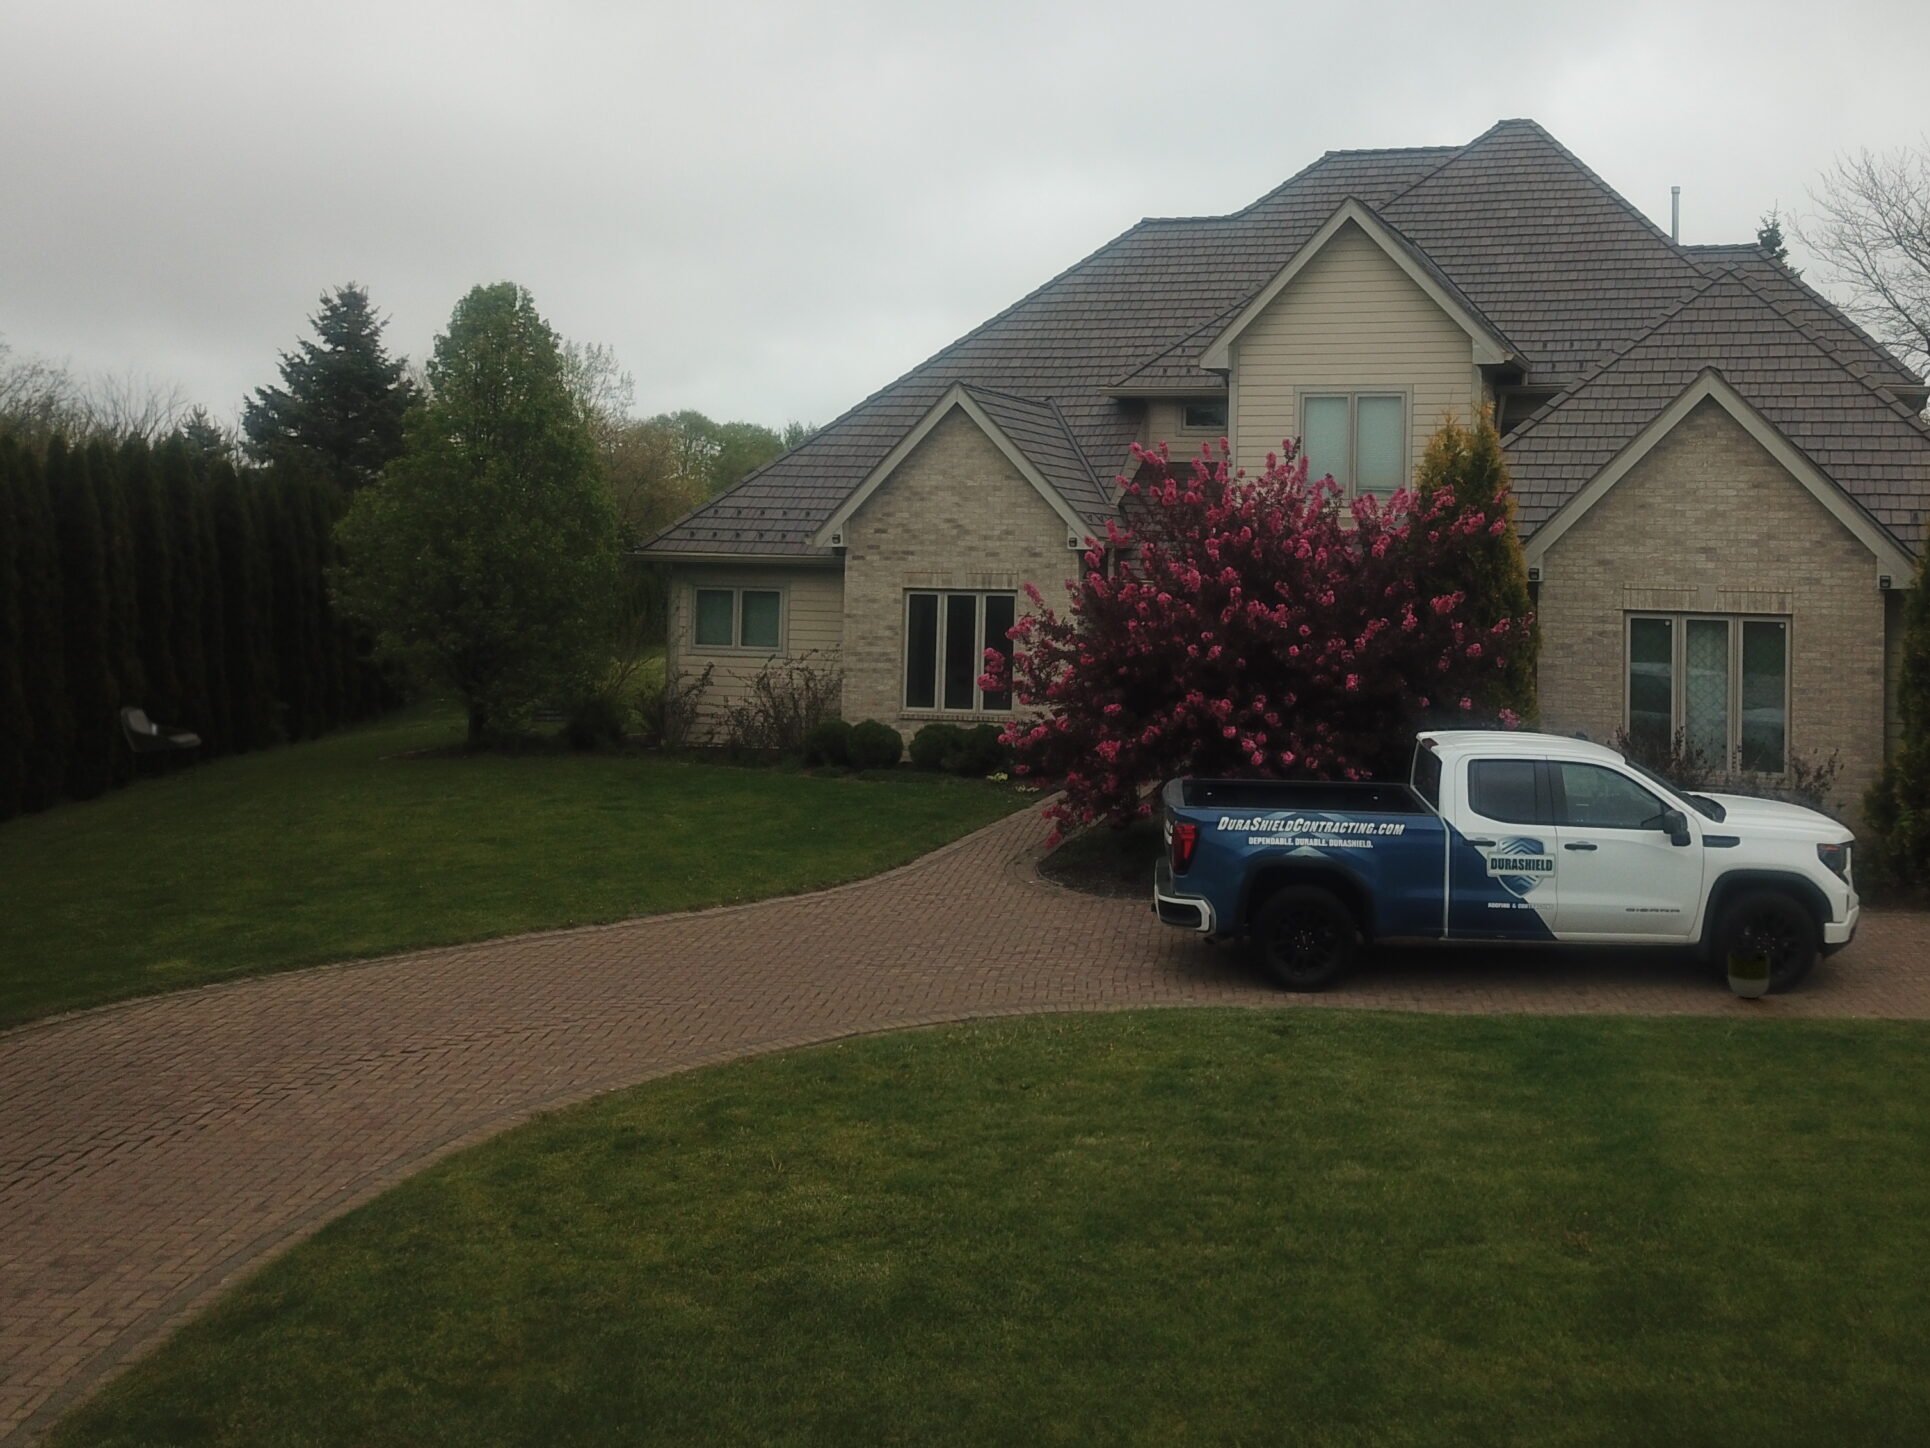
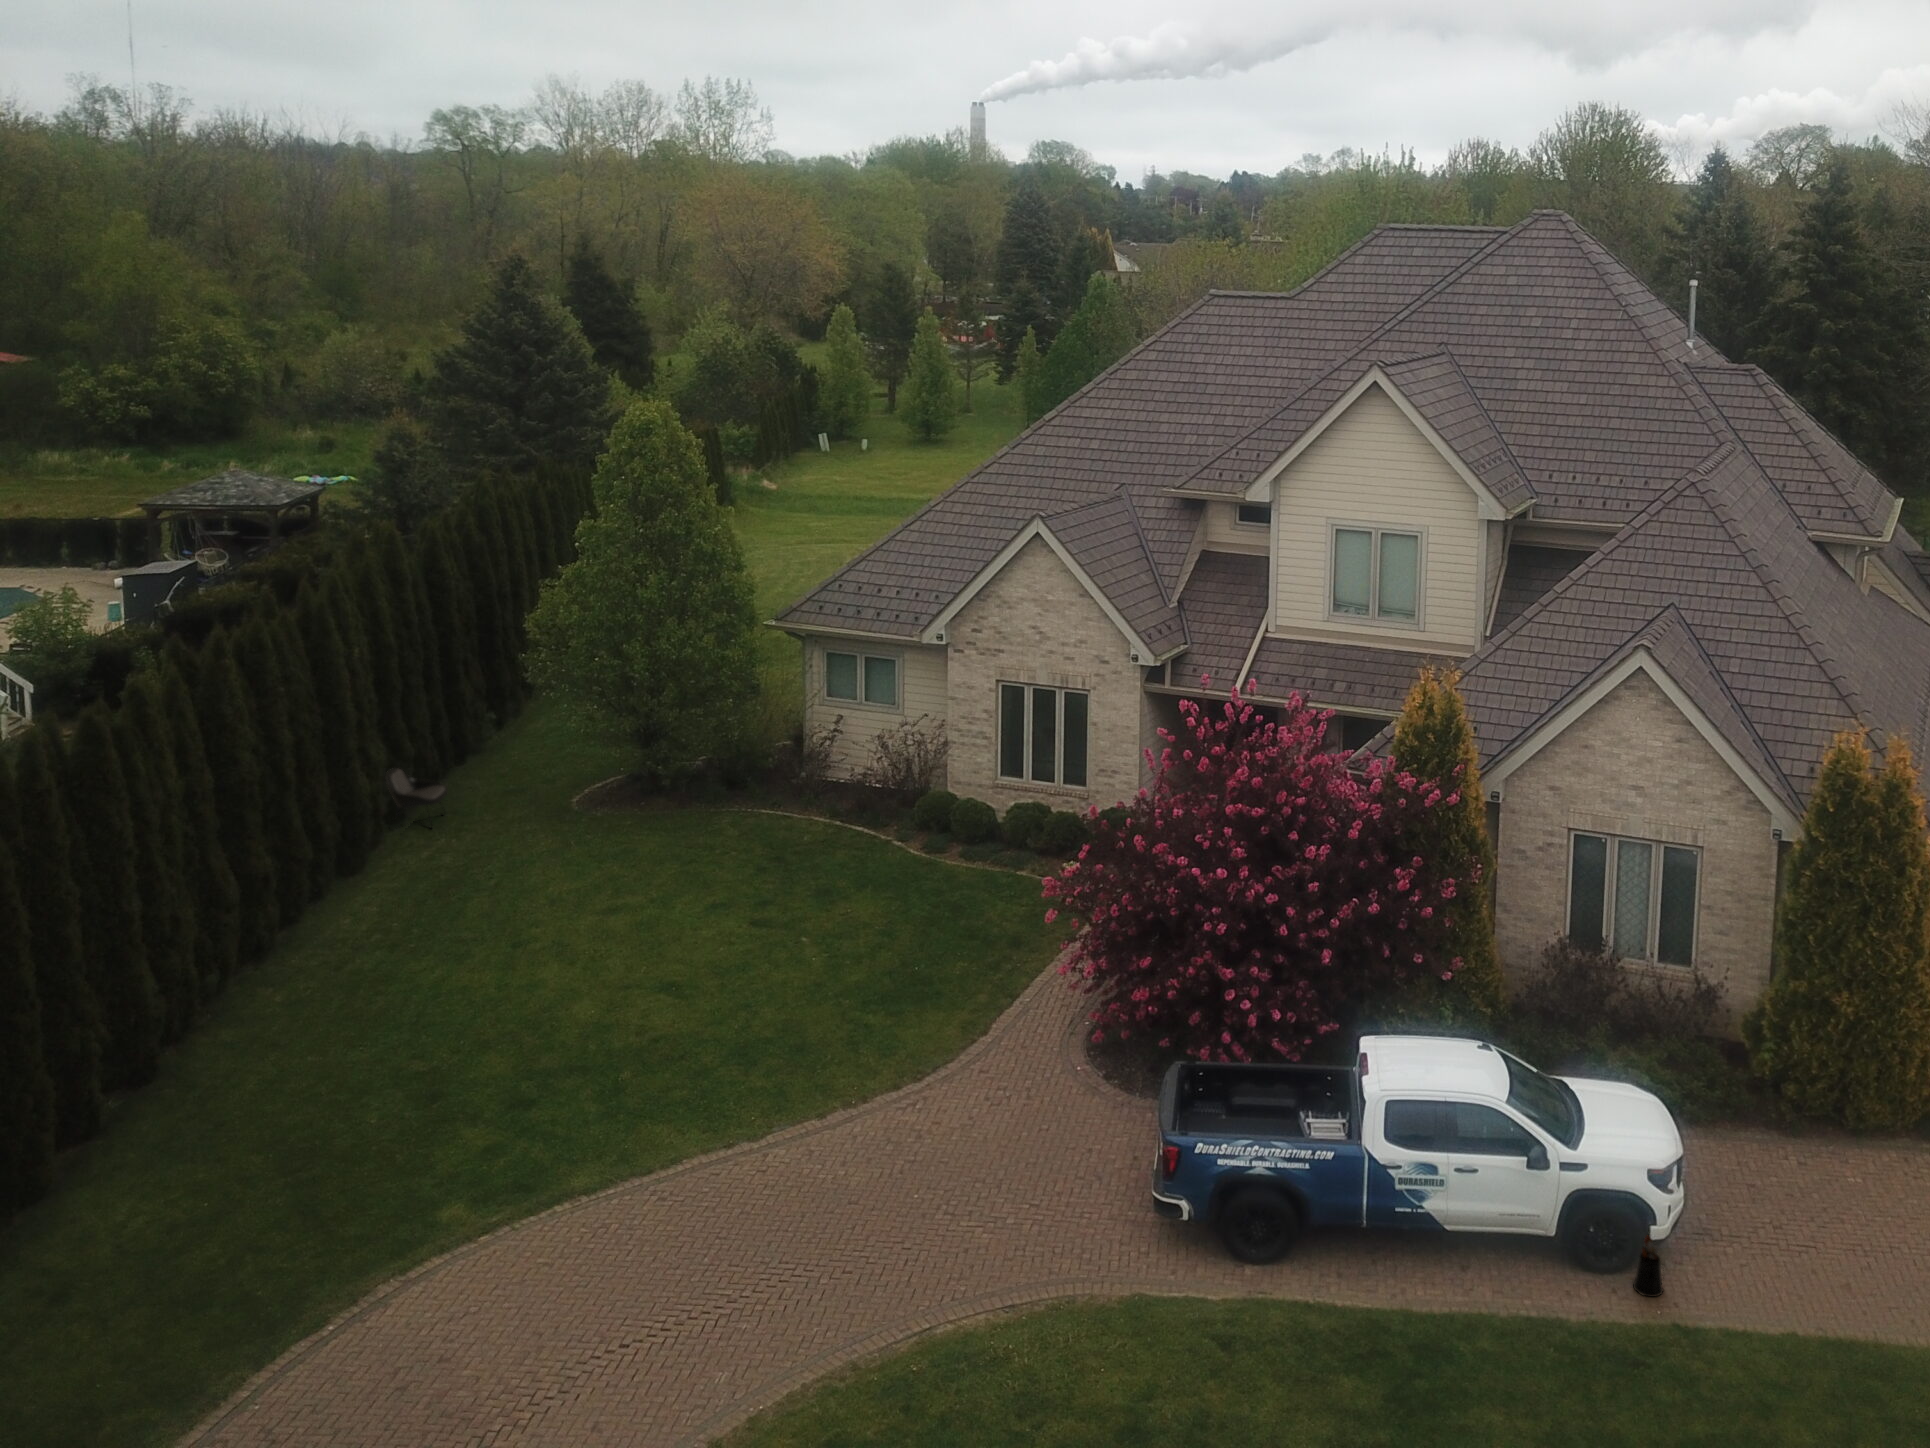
watering can: none [1811,926,1853,1003] -> present [1633,1235,1664,1297]
planter: present [1728,951,1770,998] -> none [1572,1248,1602,1288]

